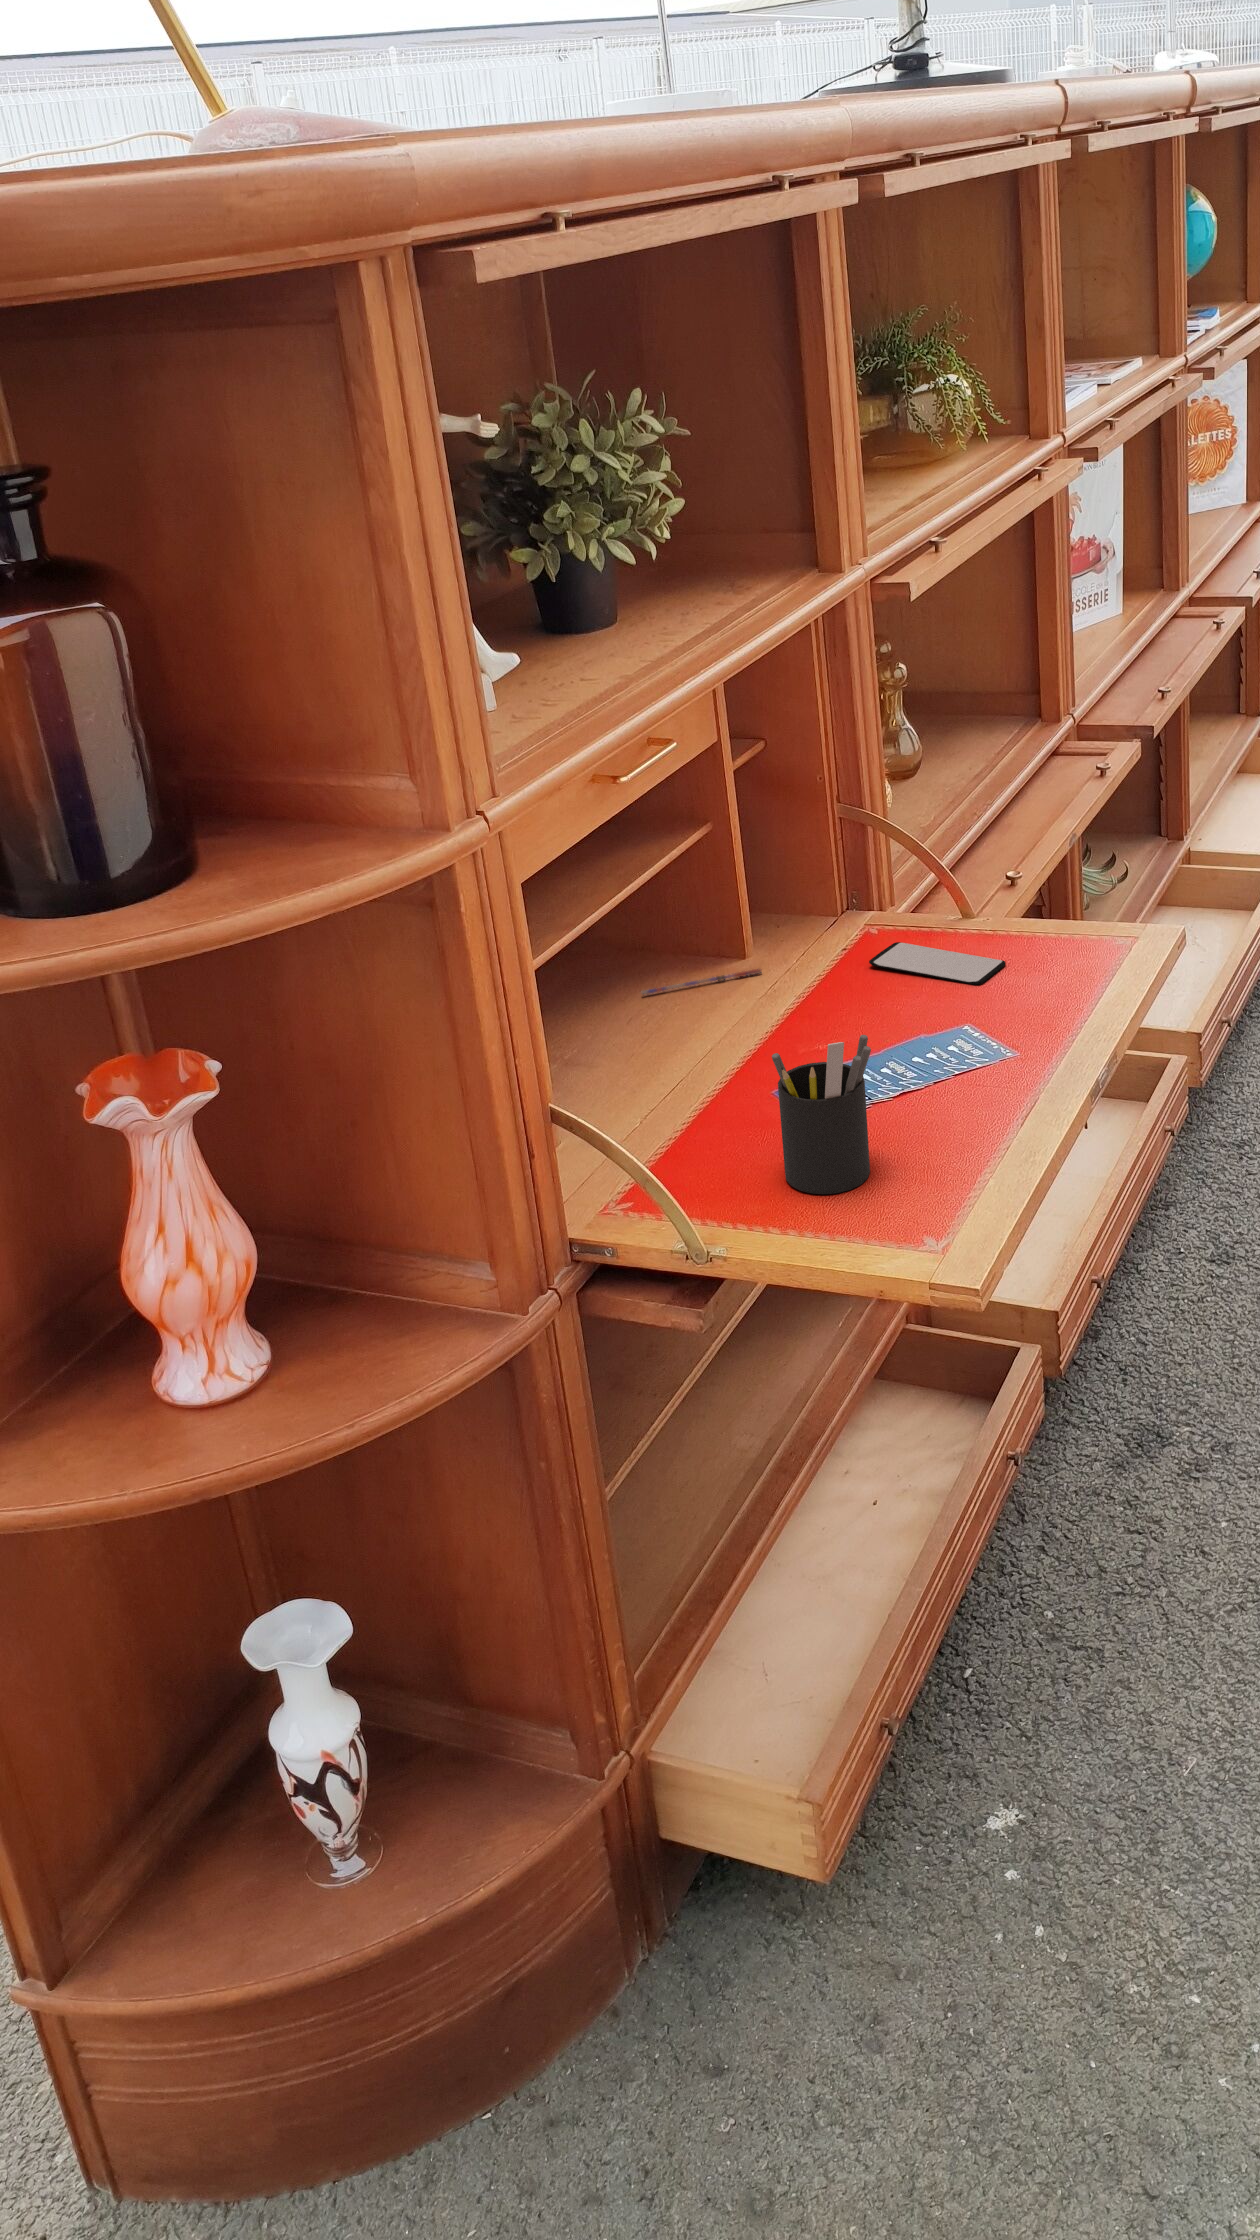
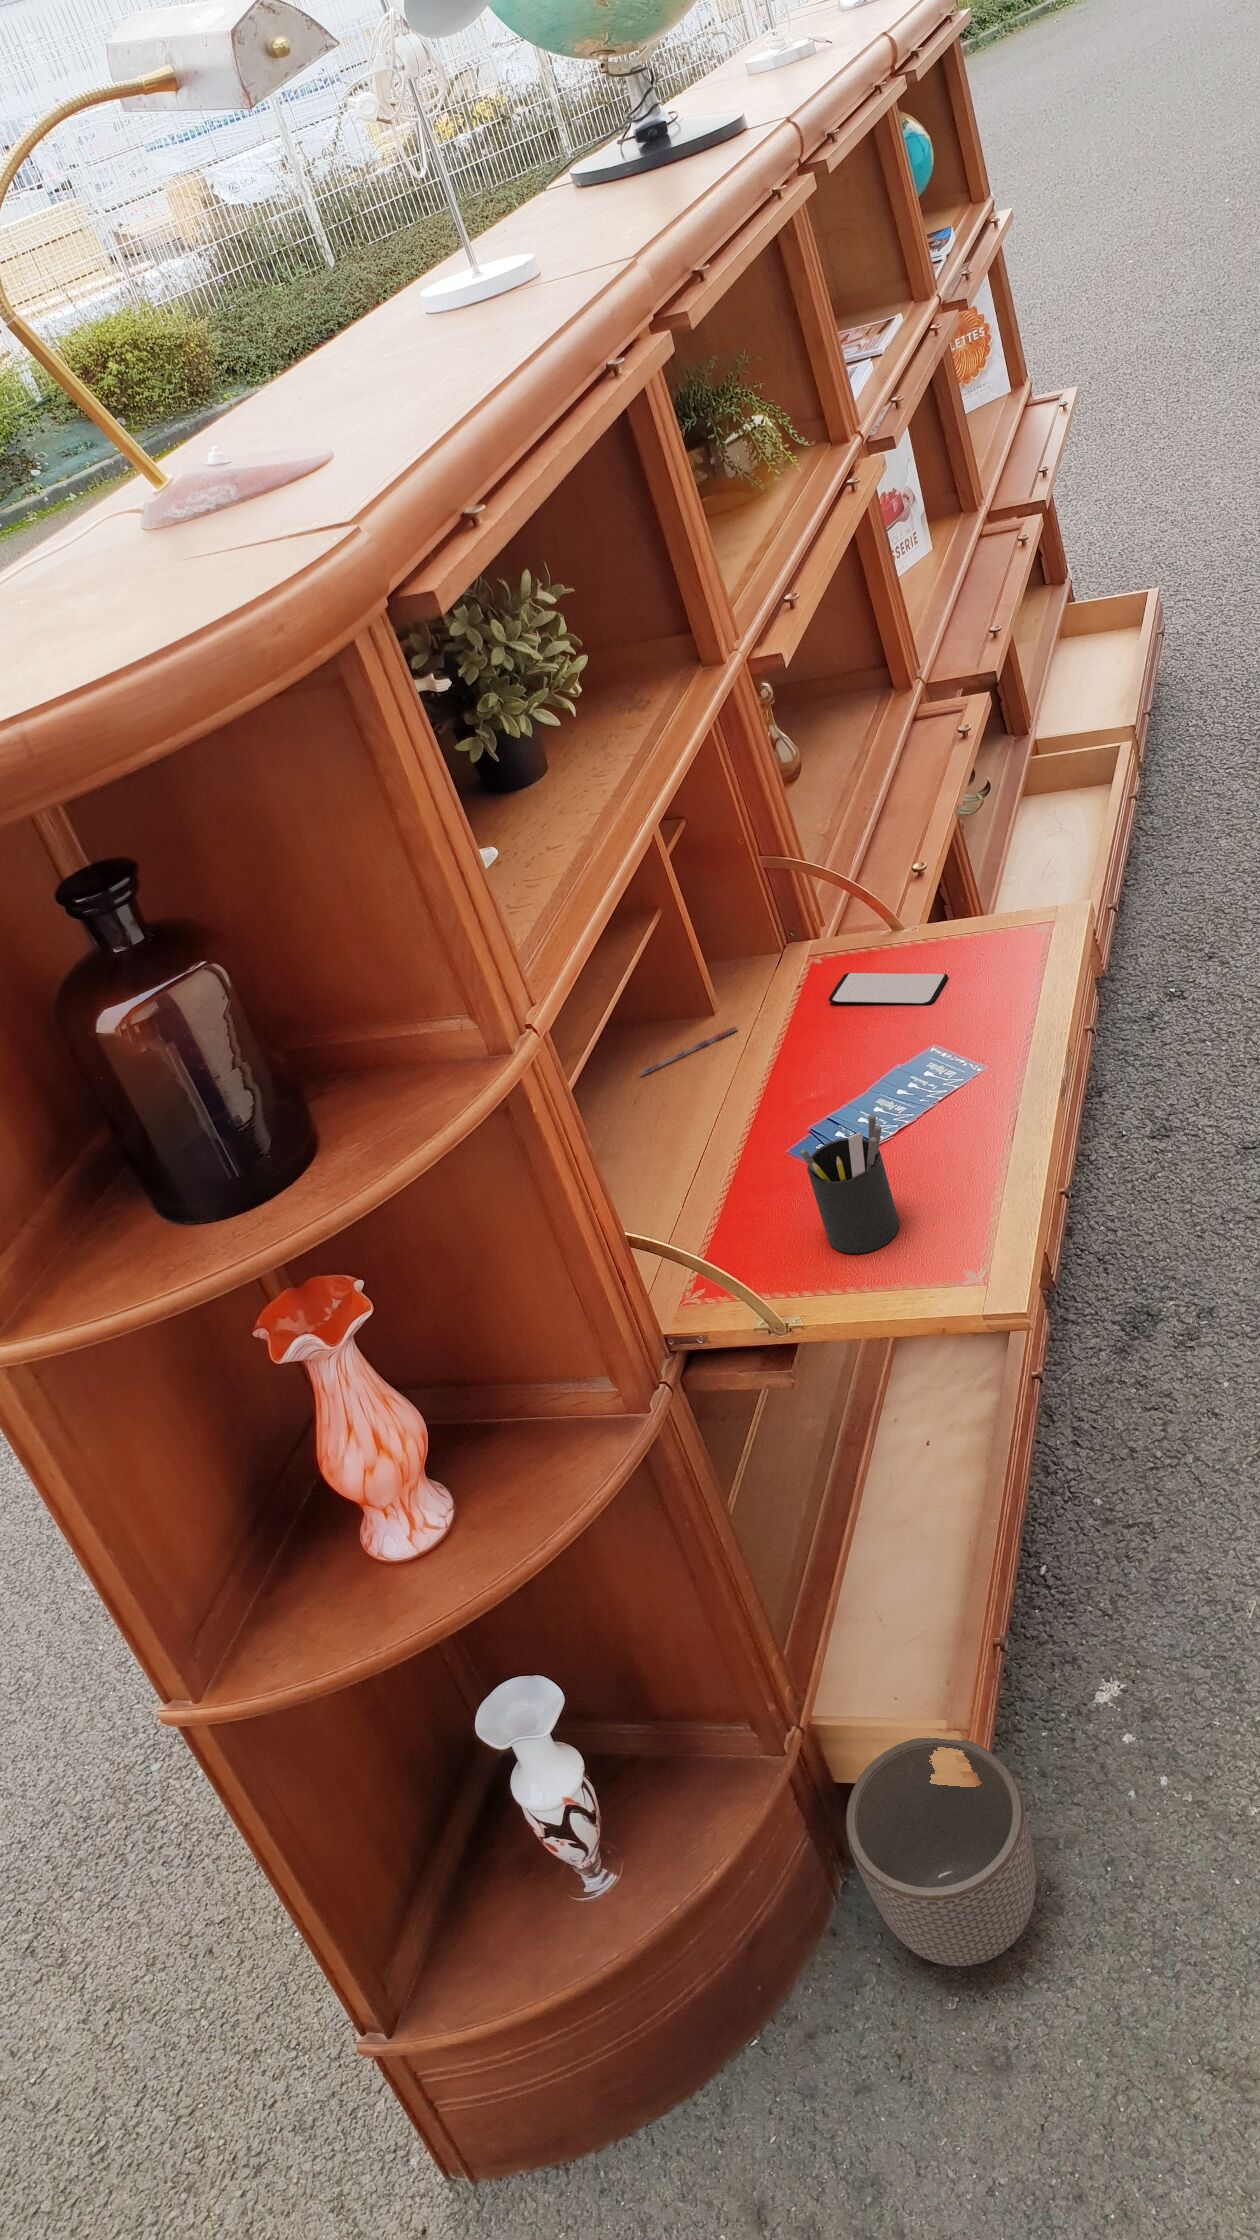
planter: none [650,1802,864,2082] -> present [846,1738,1036,1966]

